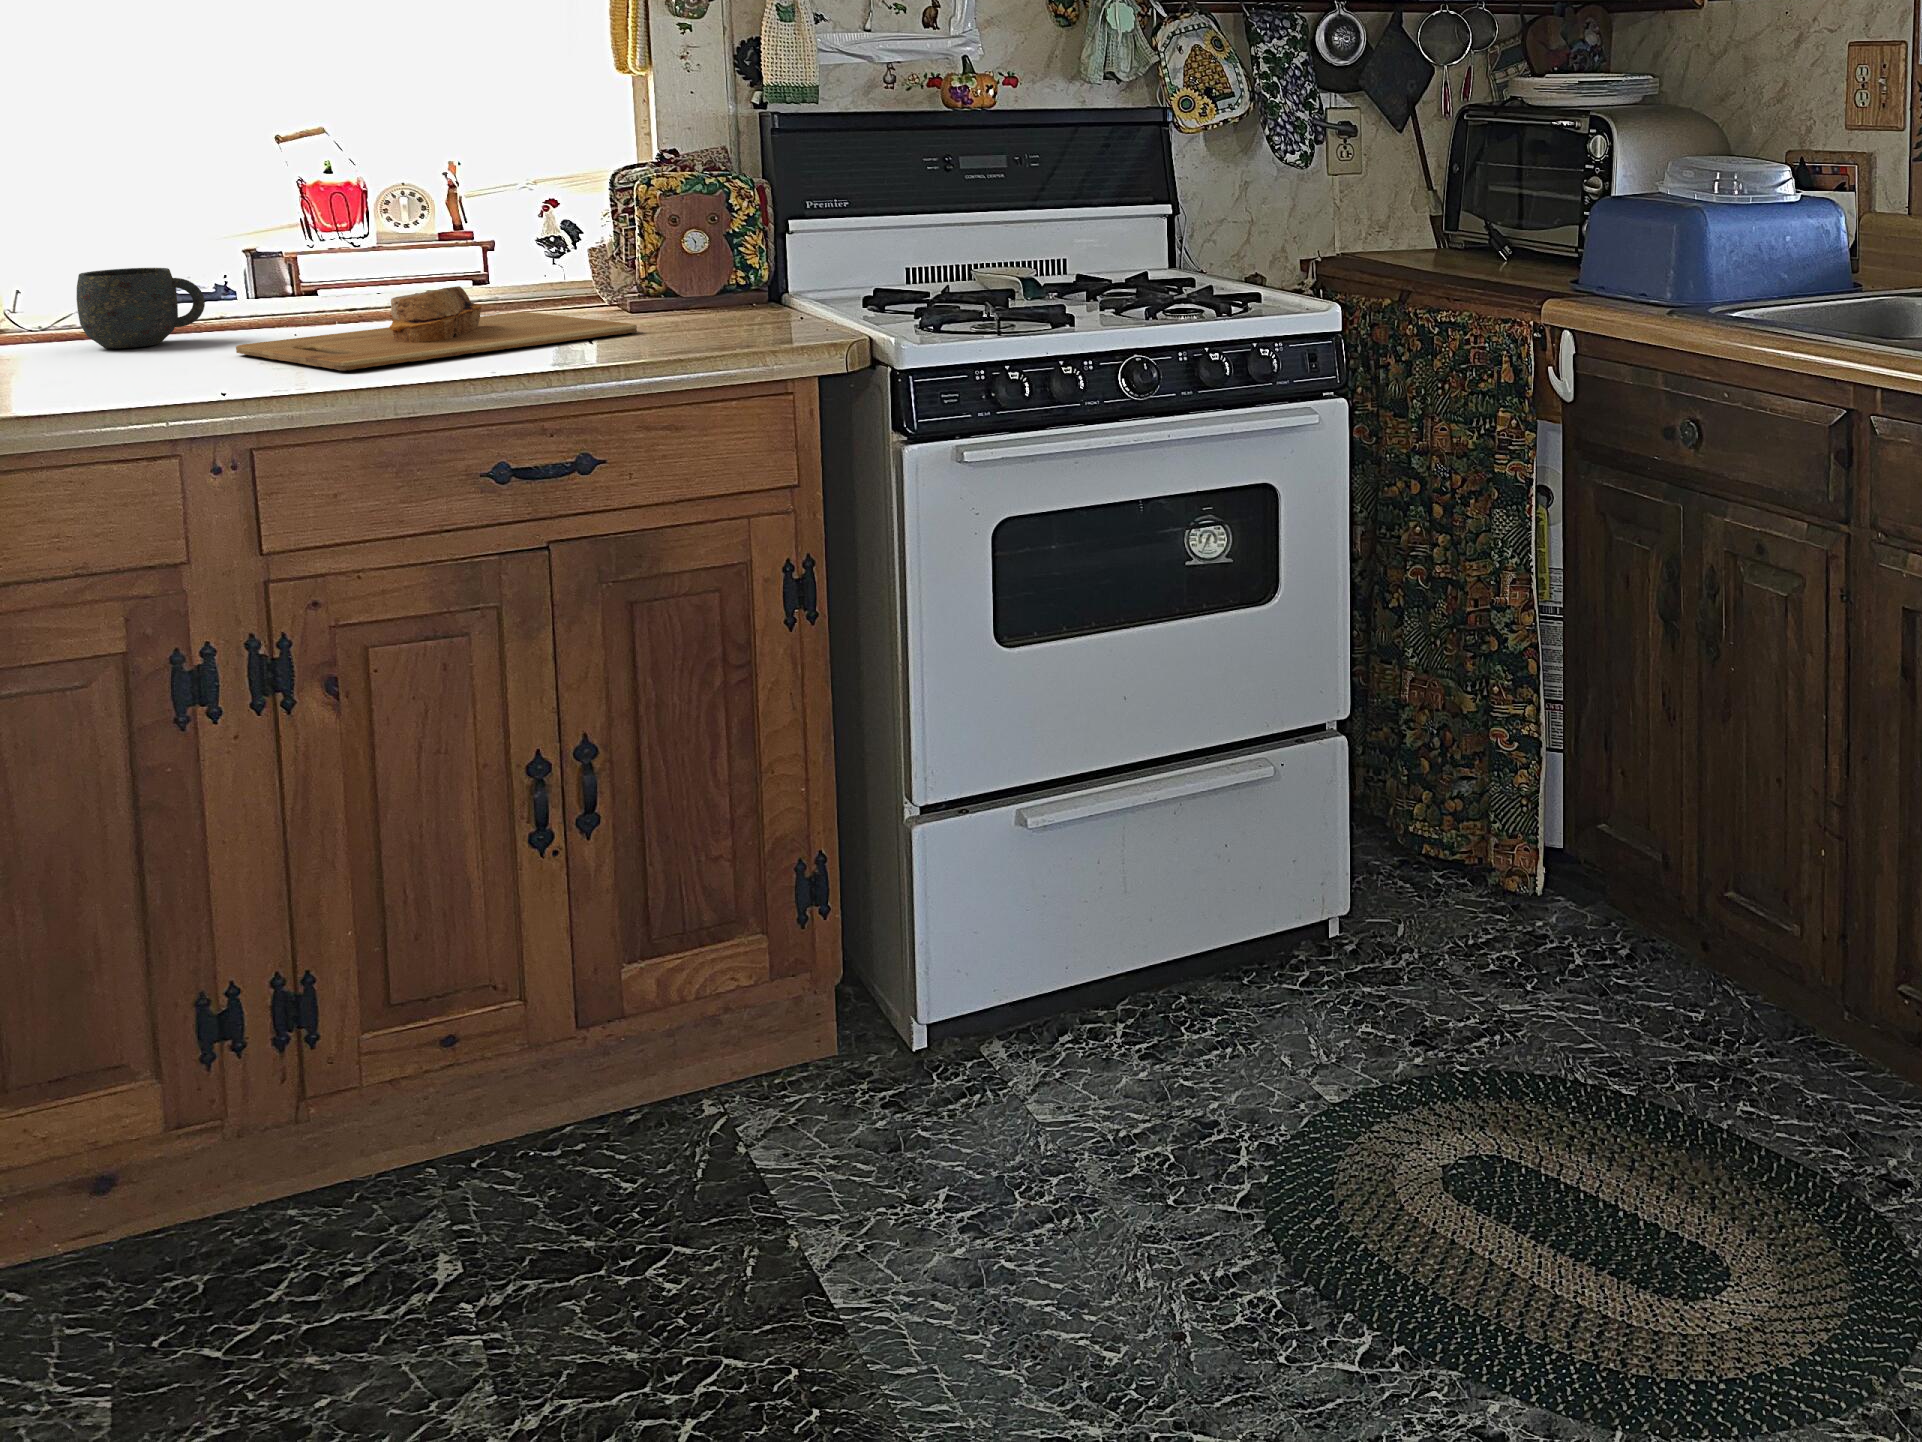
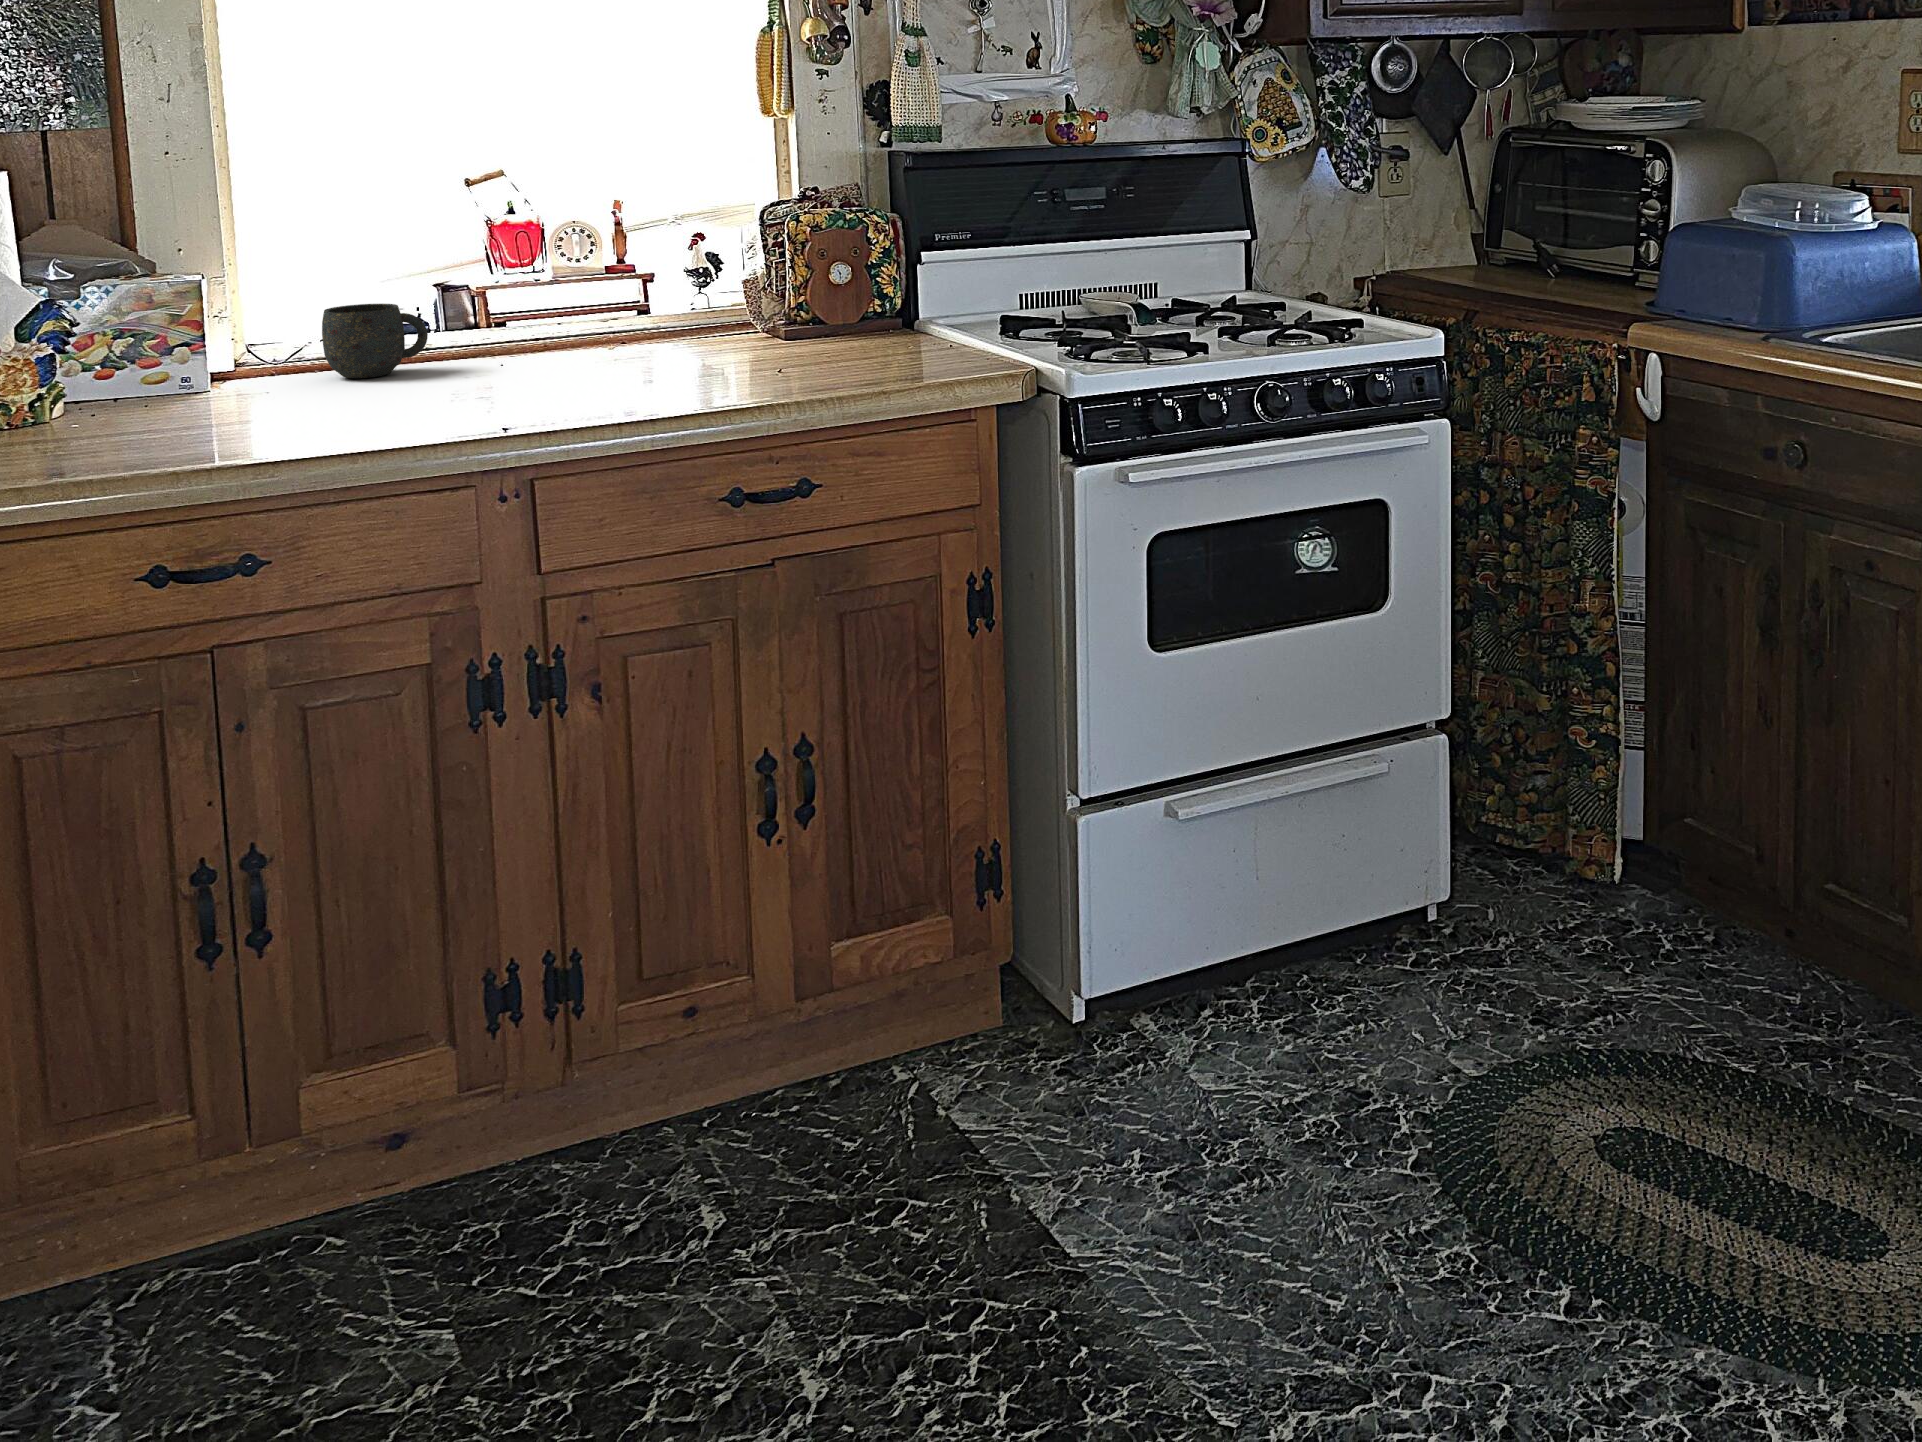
cutting board: present [236,286,637,371] -> none [473,320,815,402]

